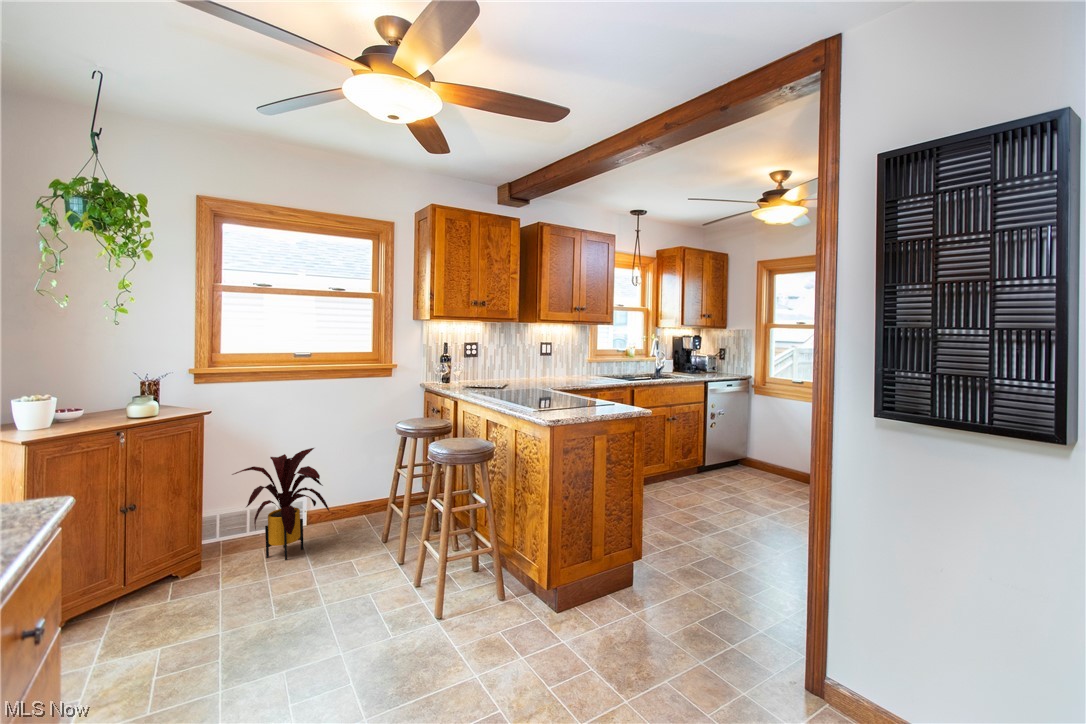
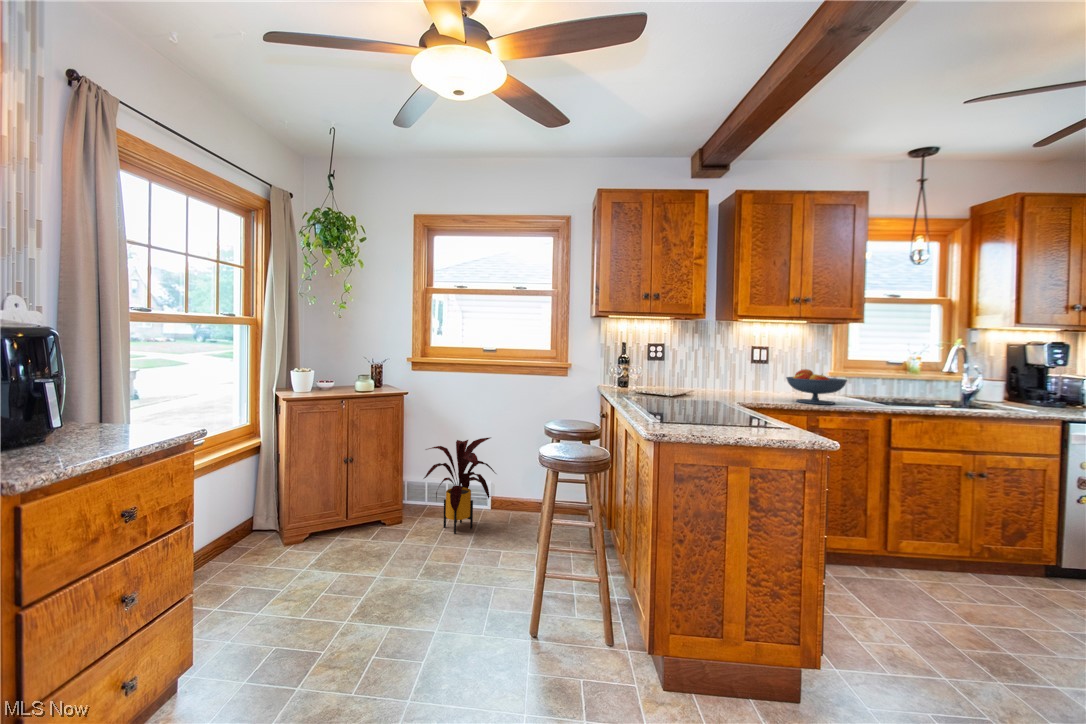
fruit bowl: none [571,359,610,385] -> present [786,369,847,405]

